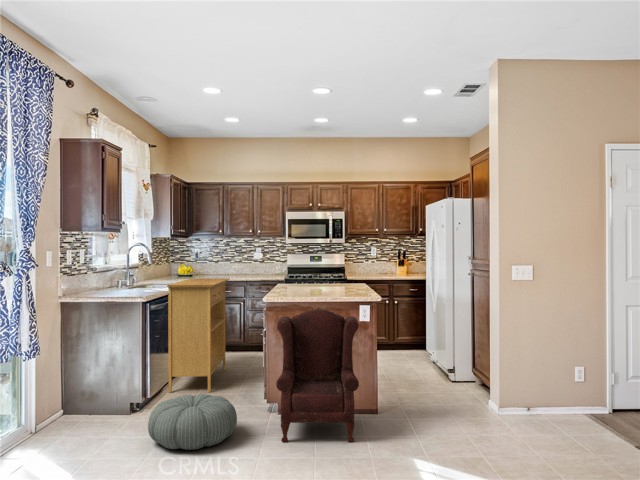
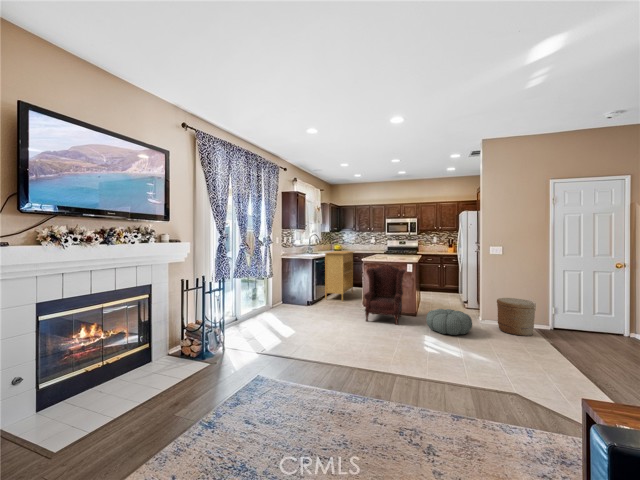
woven basket: none [531,362,598,436] -> present [497,298,535,336]
pouf: present [148,394,237,450] -> present [426,309,472,335]

